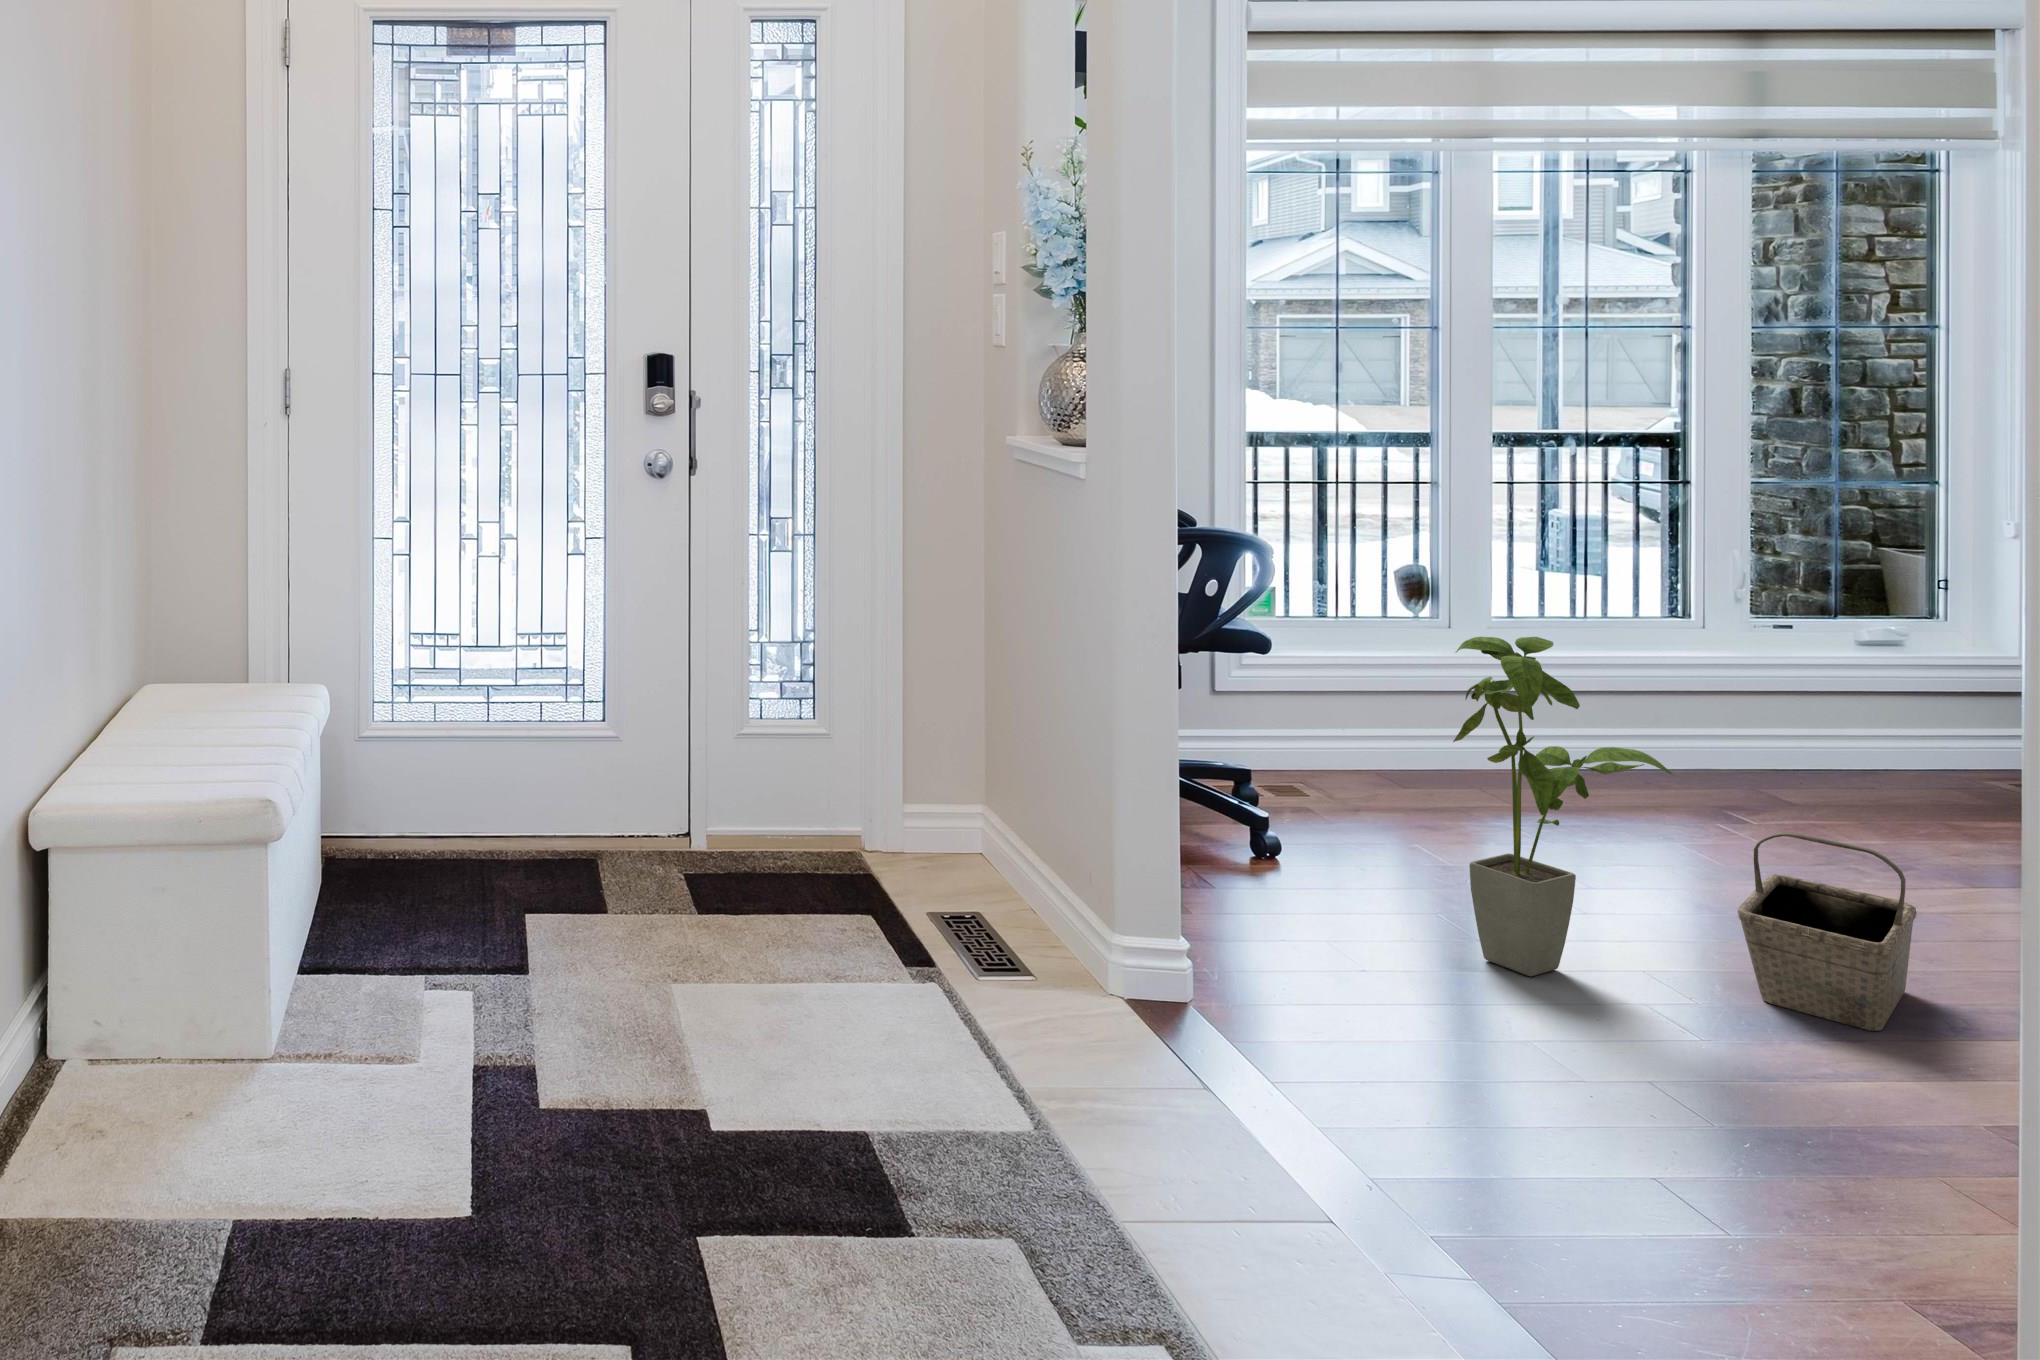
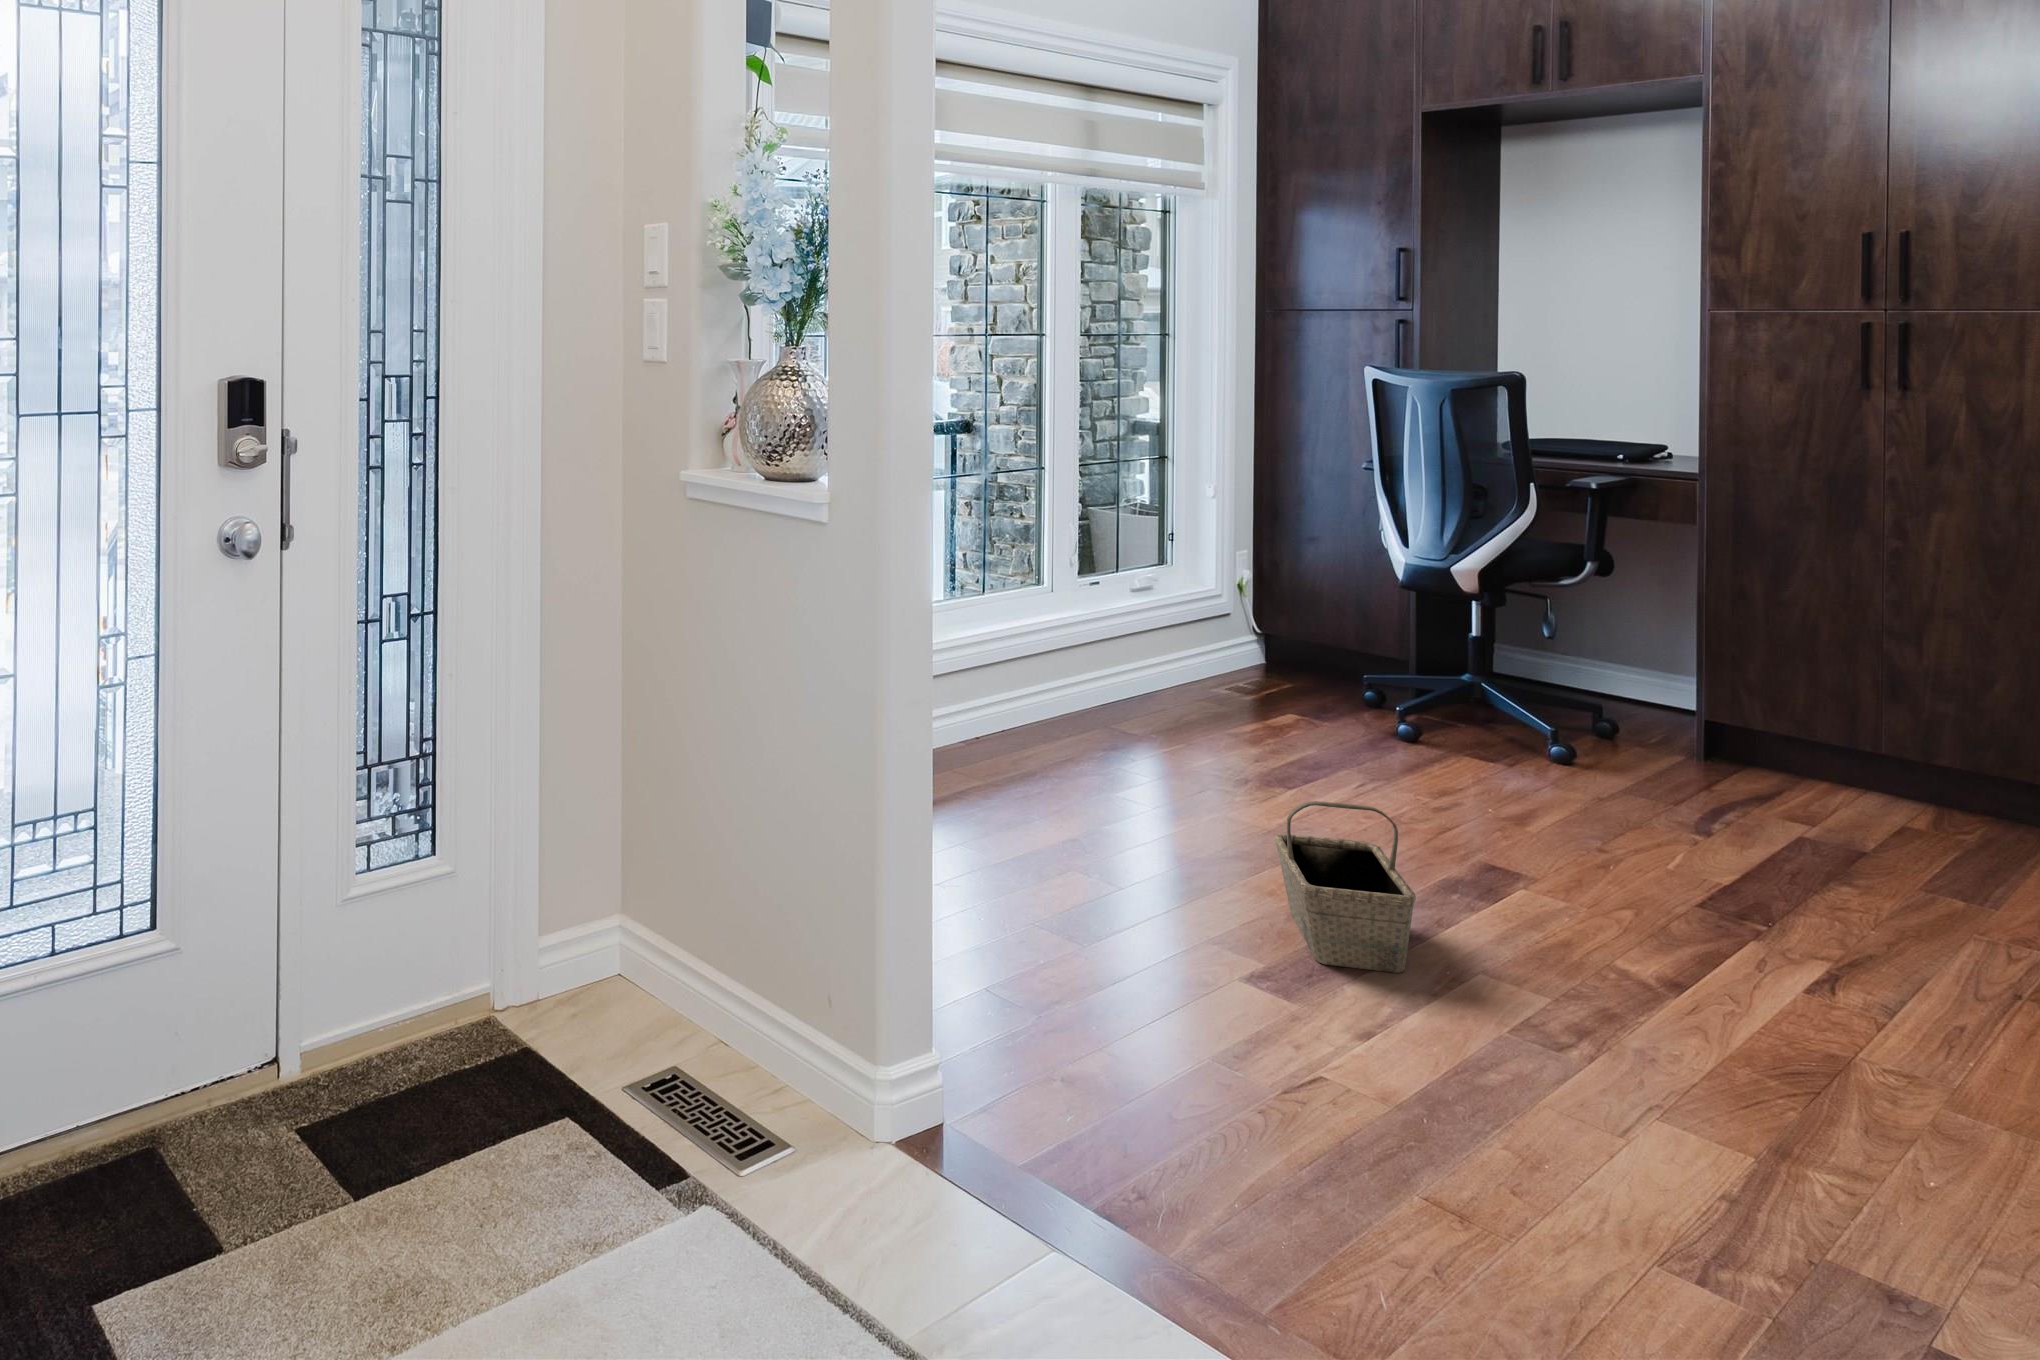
house plant: present [1453,637,1674,976] -> none [1100,656,1287,993]

